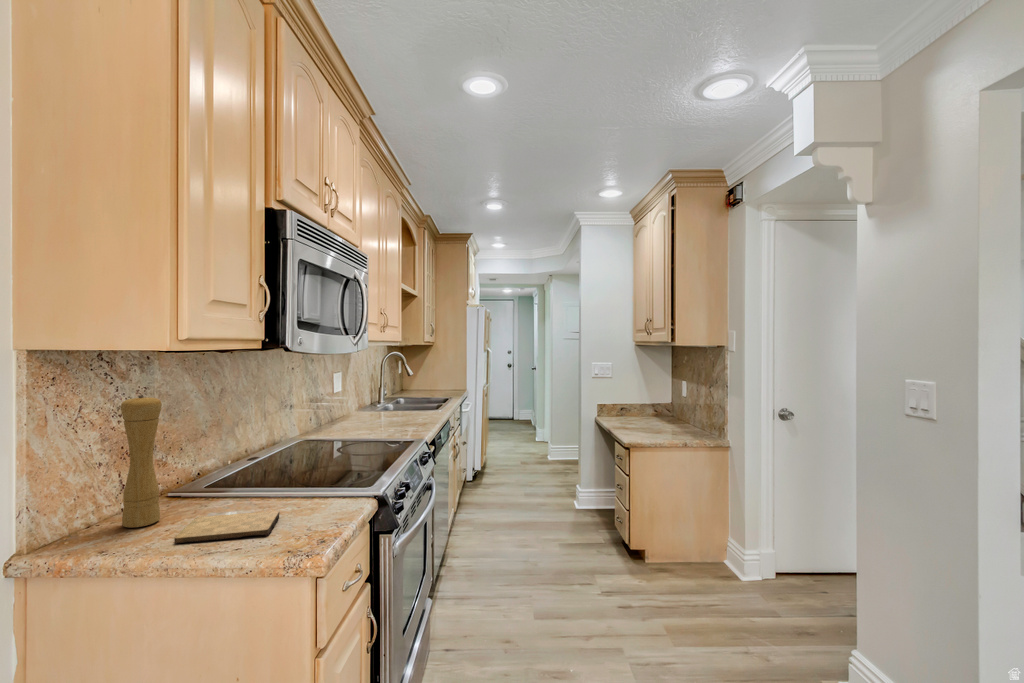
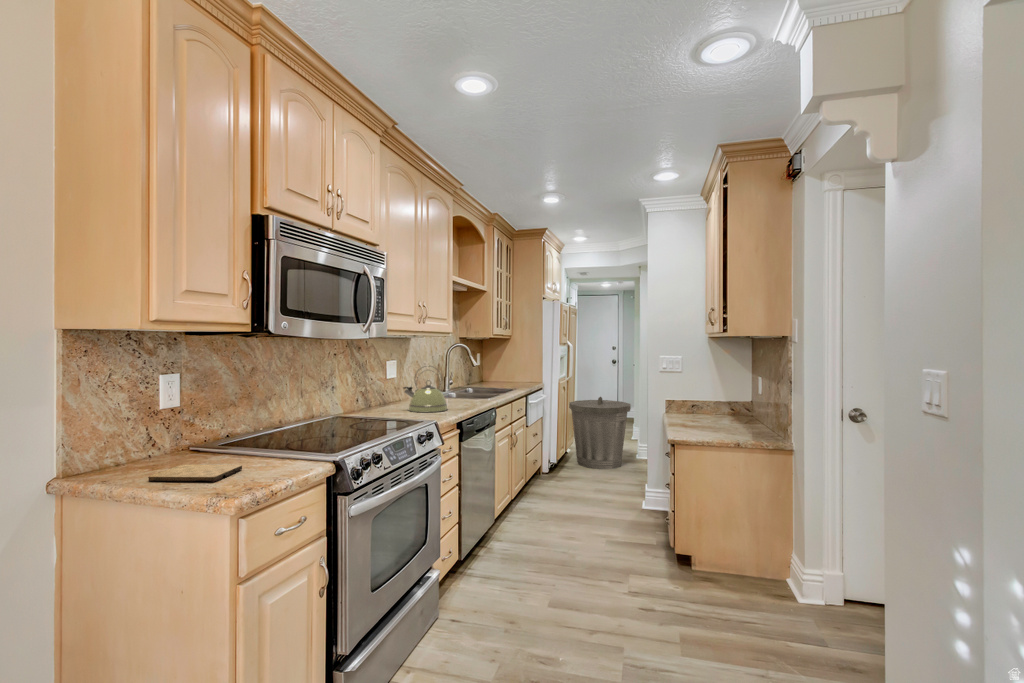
kettle: none [363,378,413,430] -> present [403,366,448,412]
pepper mill: present [121,396,162,528] -> none [133,366,164,468]
trash can: none [487,402,548,474] -> present [569,397,631,469]

